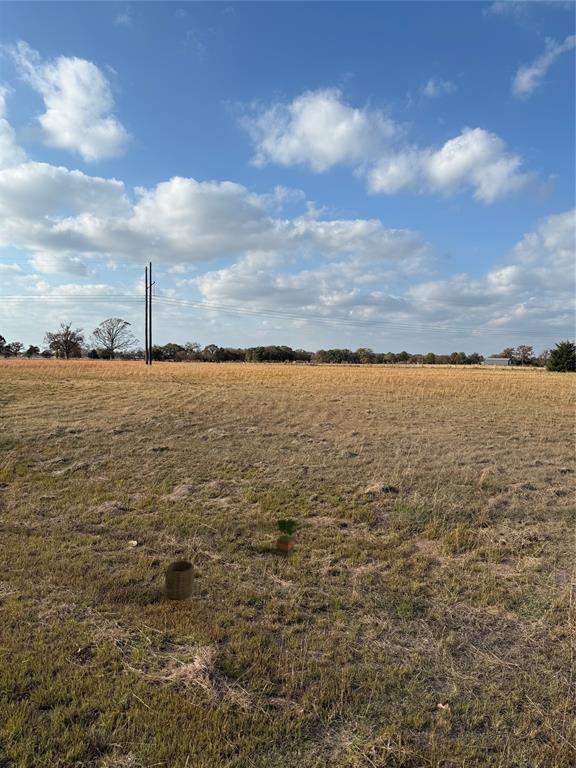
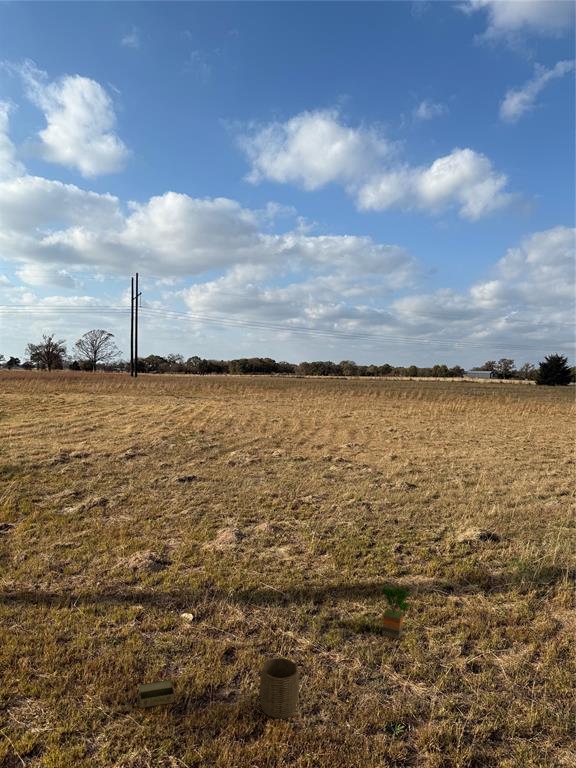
toolbox: none [80,577,106,594] -> present [139,680,174,708]

